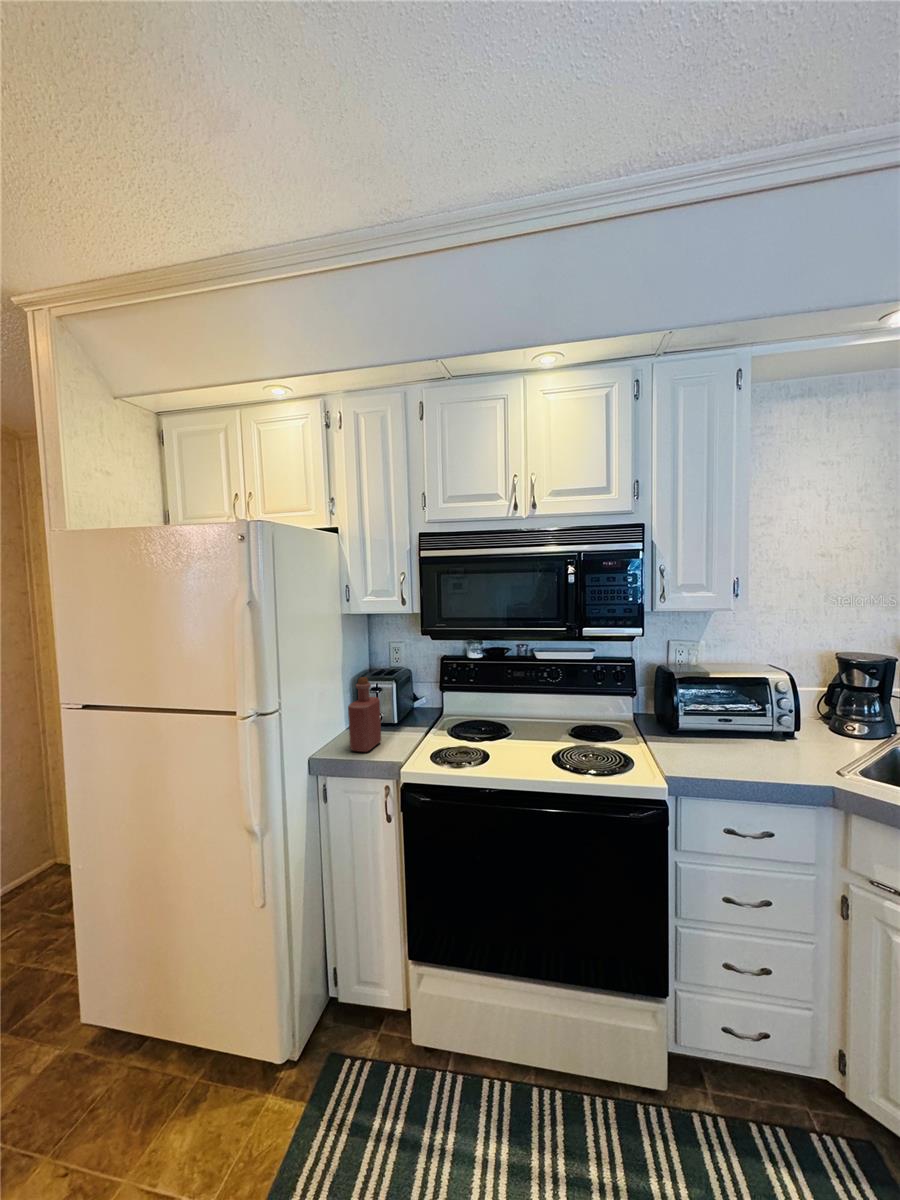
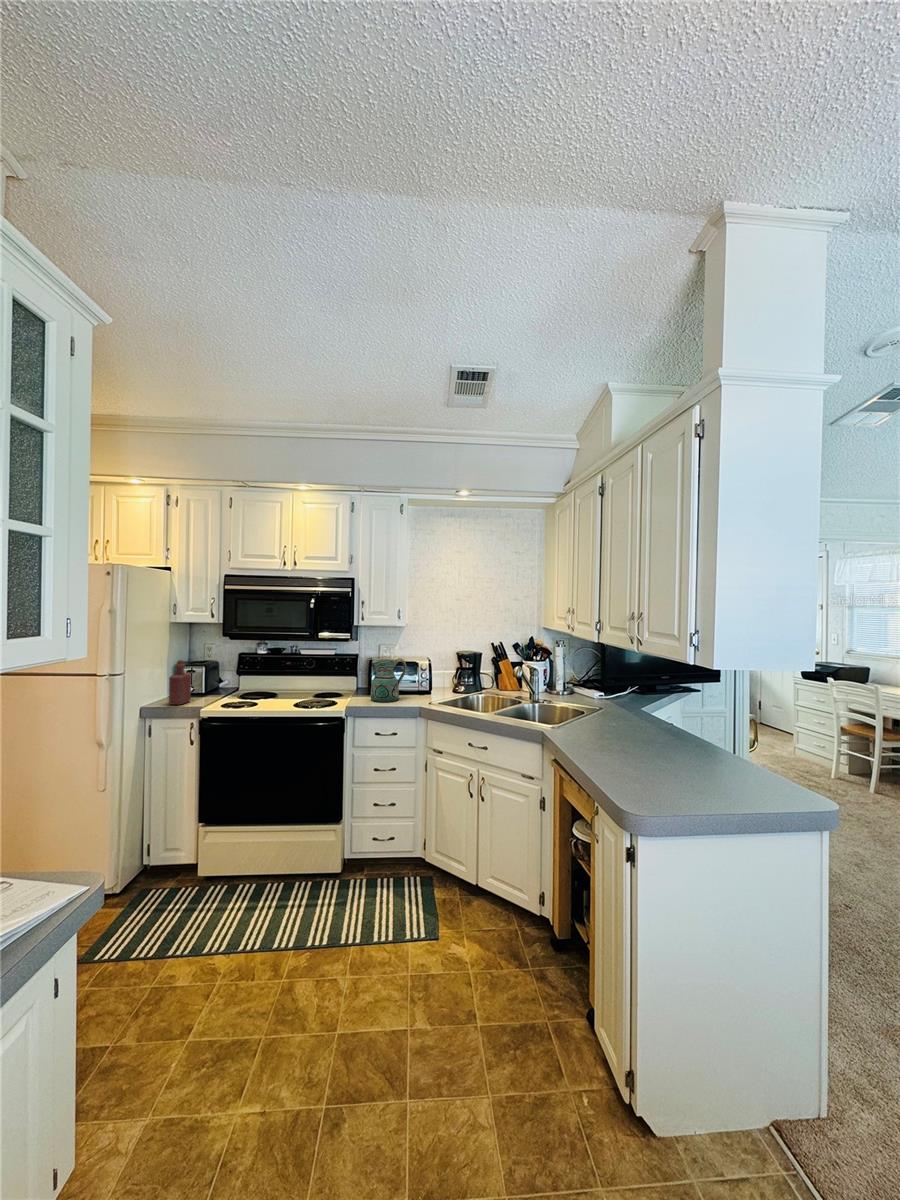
ceramic pitcher: none [693,674,759,763] -> present [371,658,406,702]

